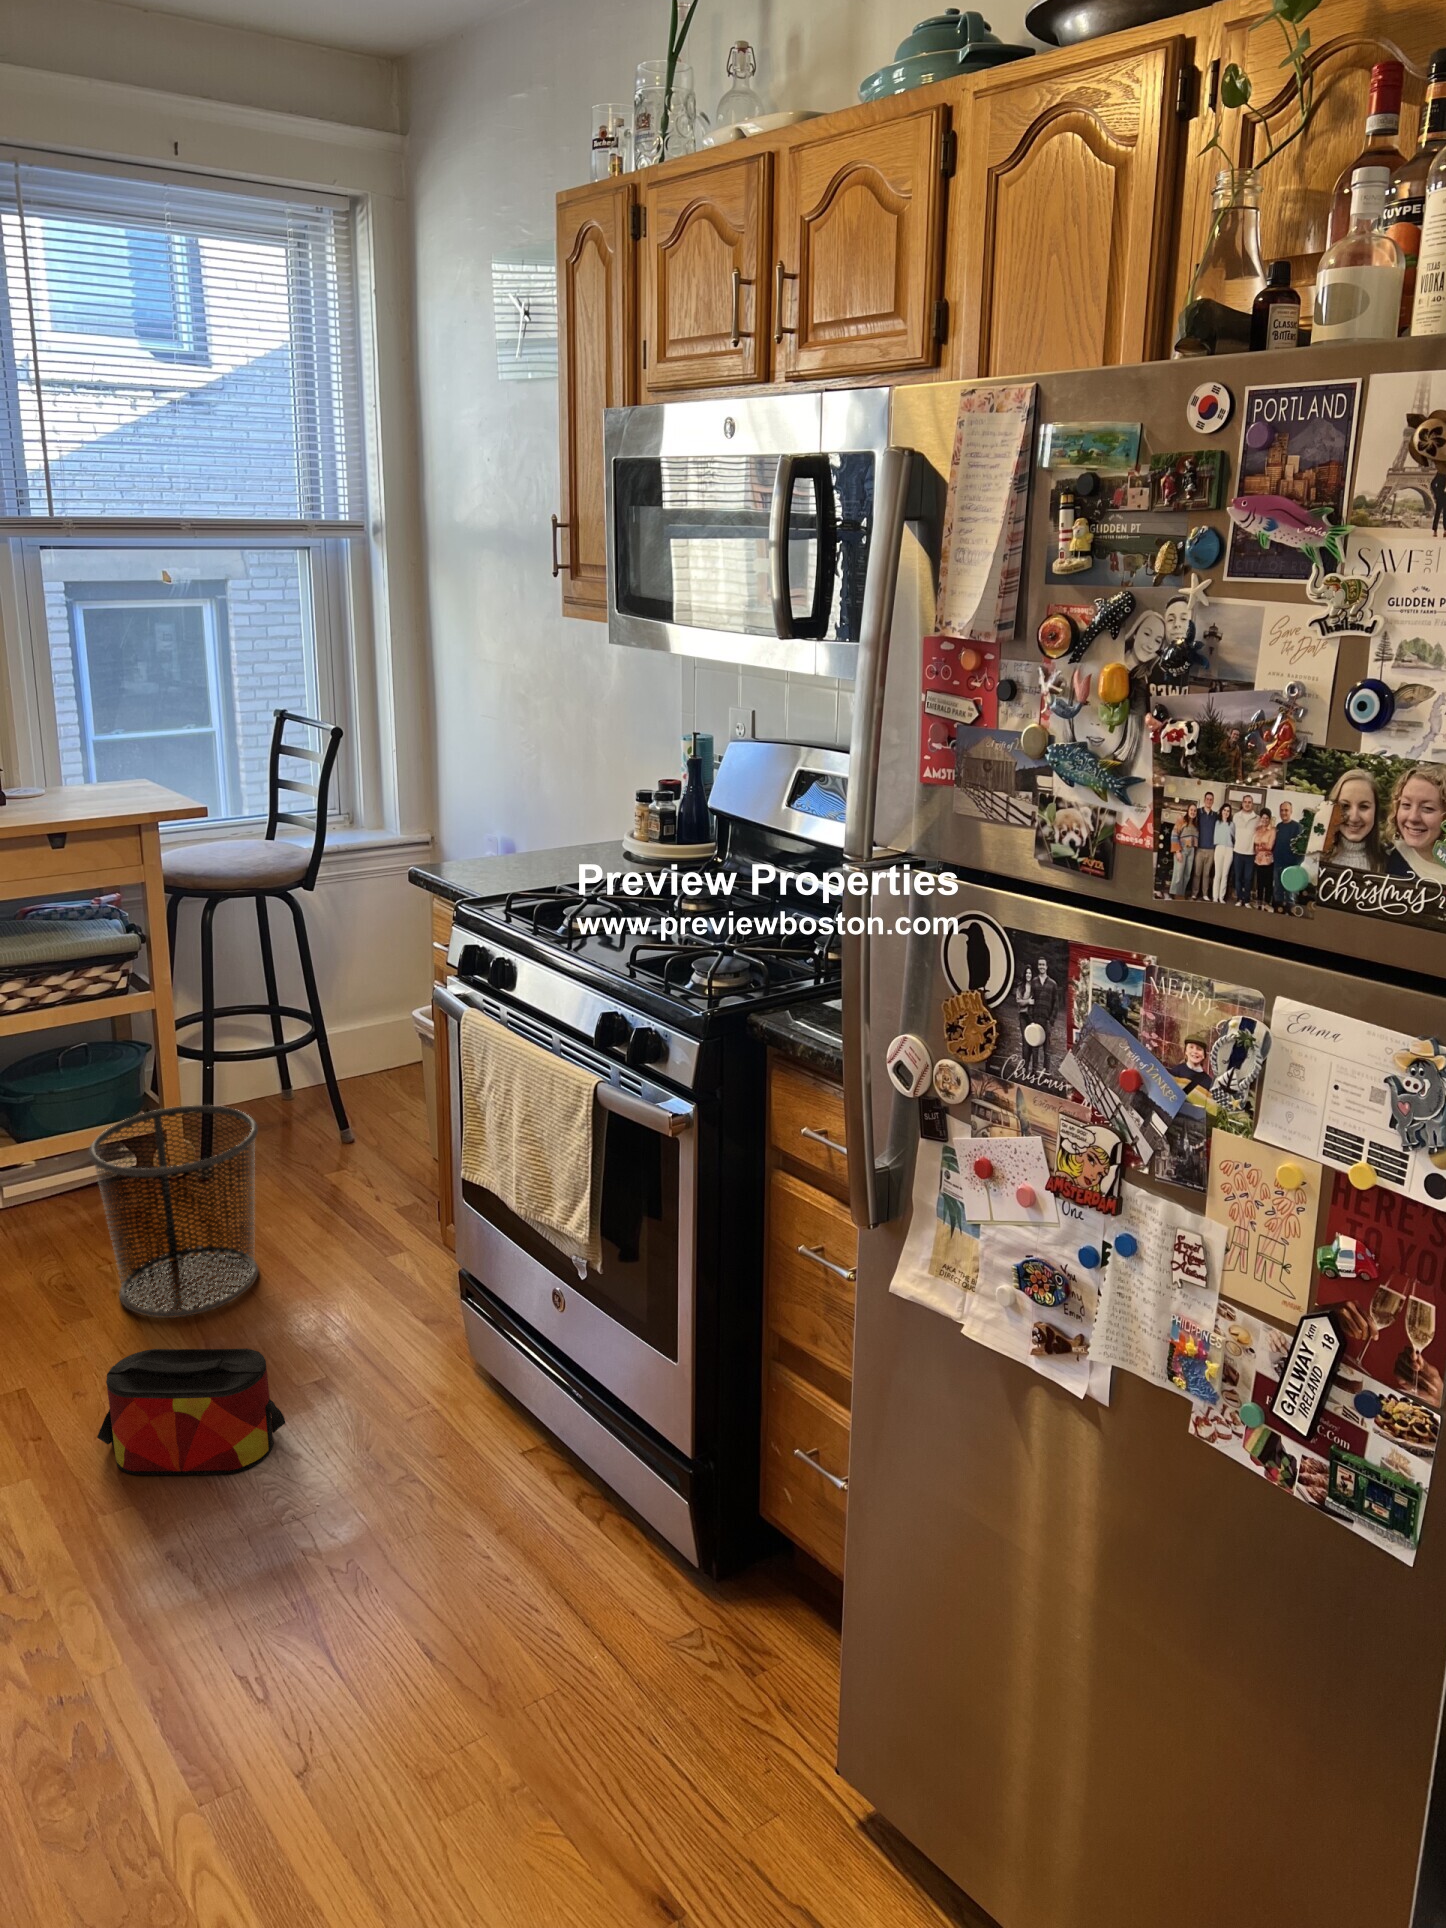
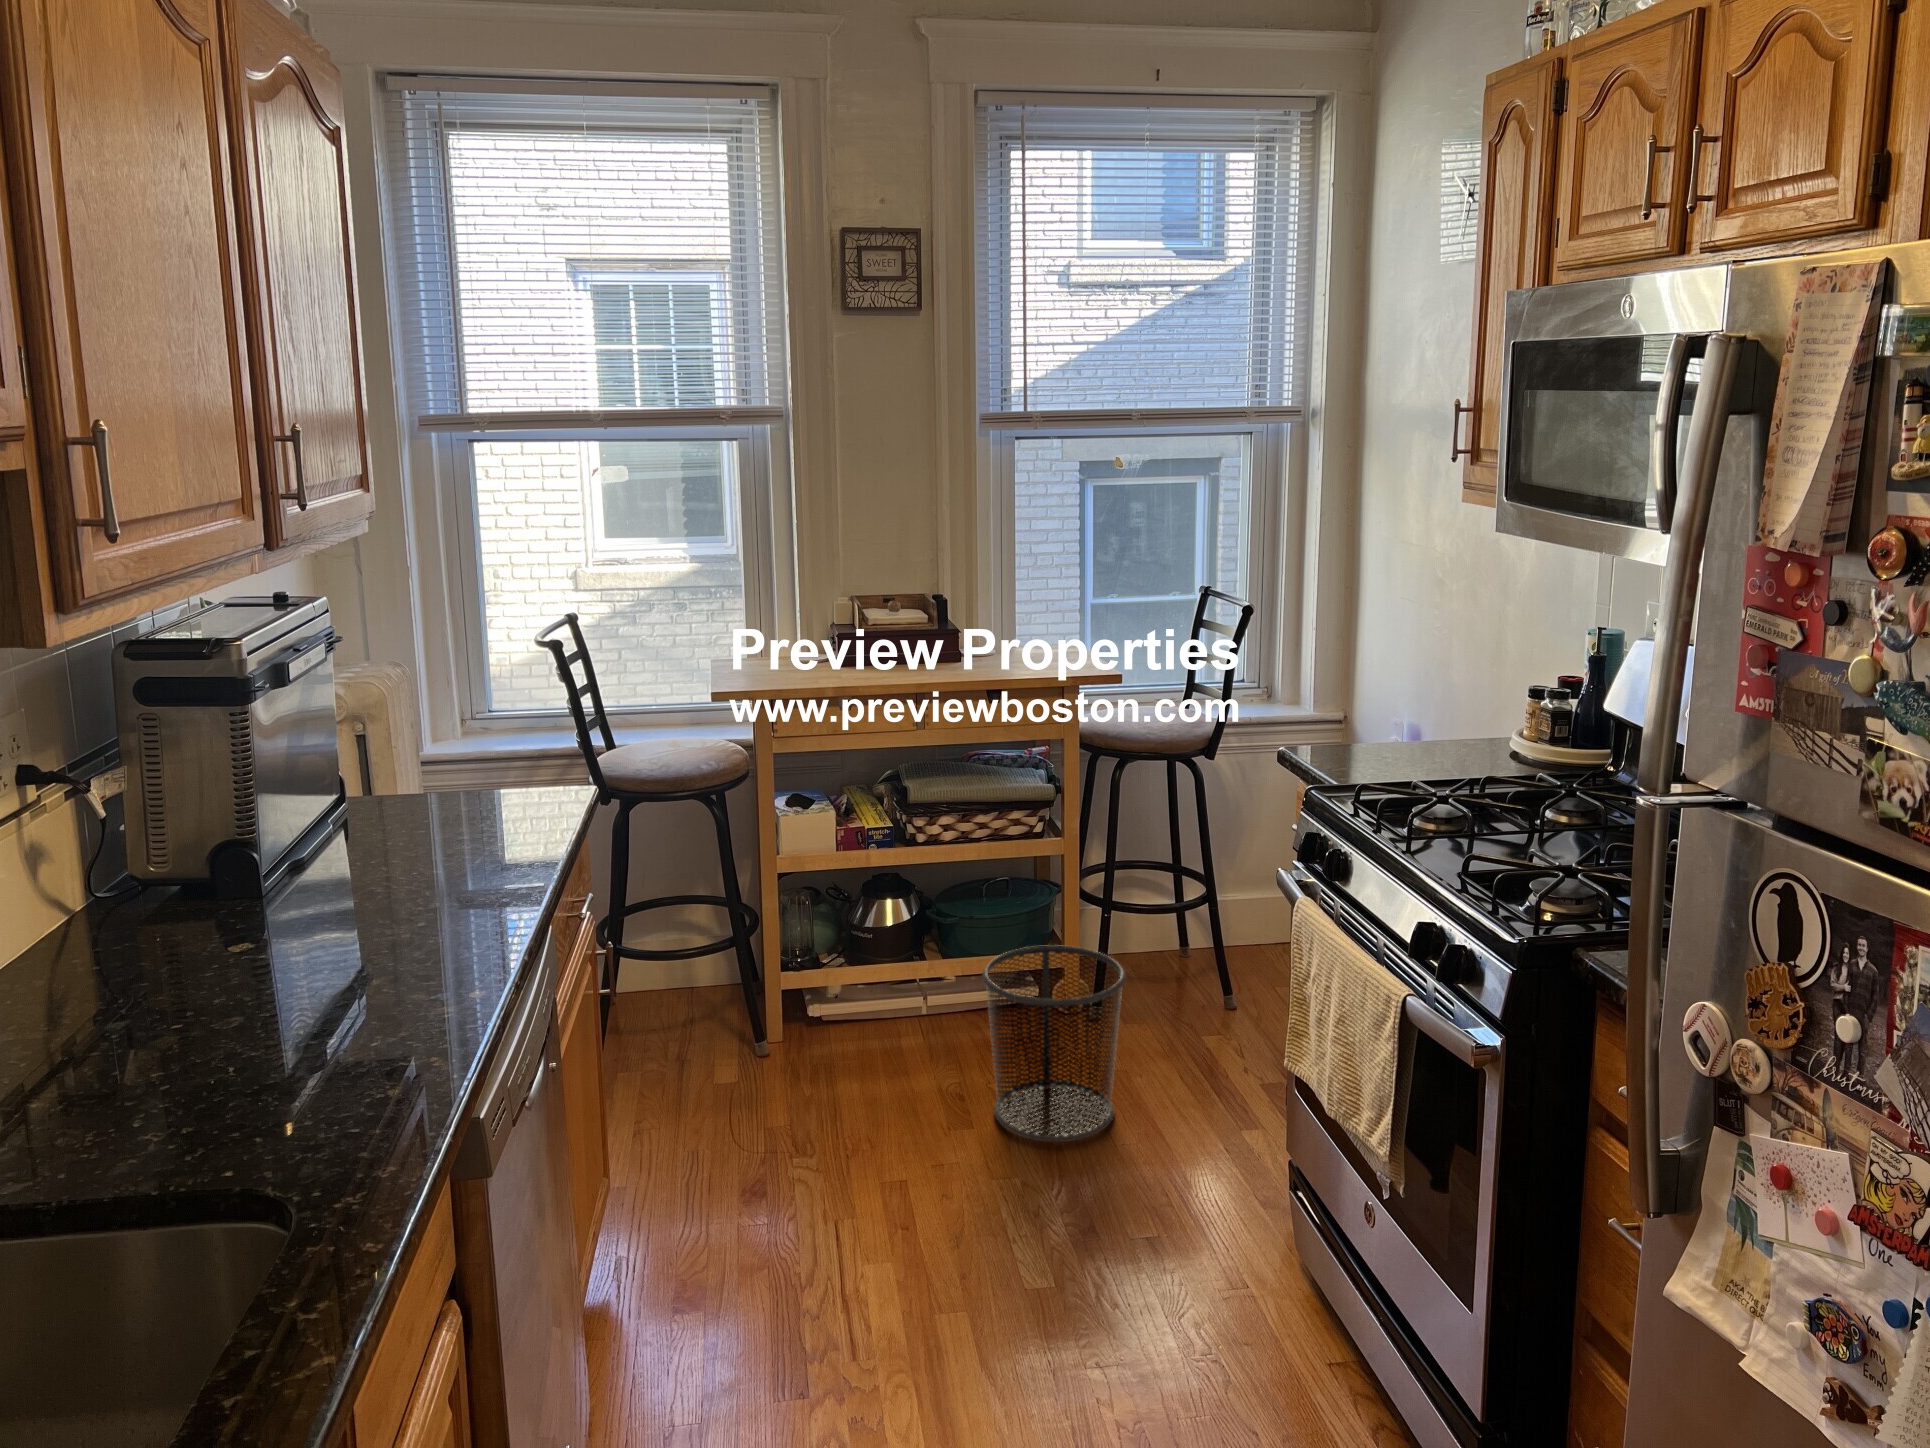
bag: present [97,1348,285,1475] -> none [946,1160,1099,1297]

